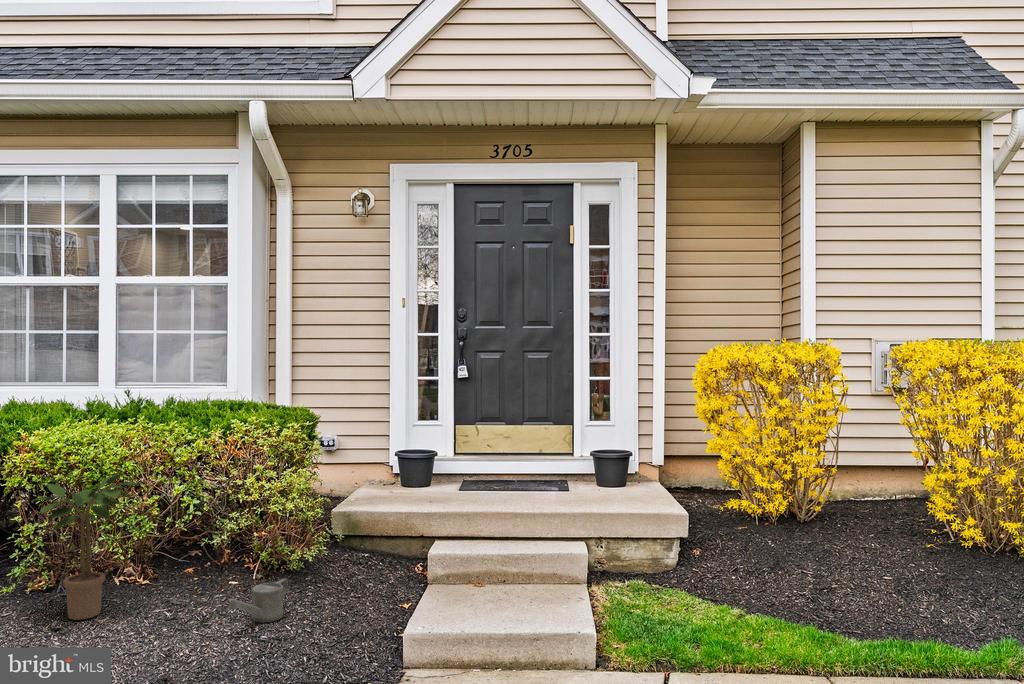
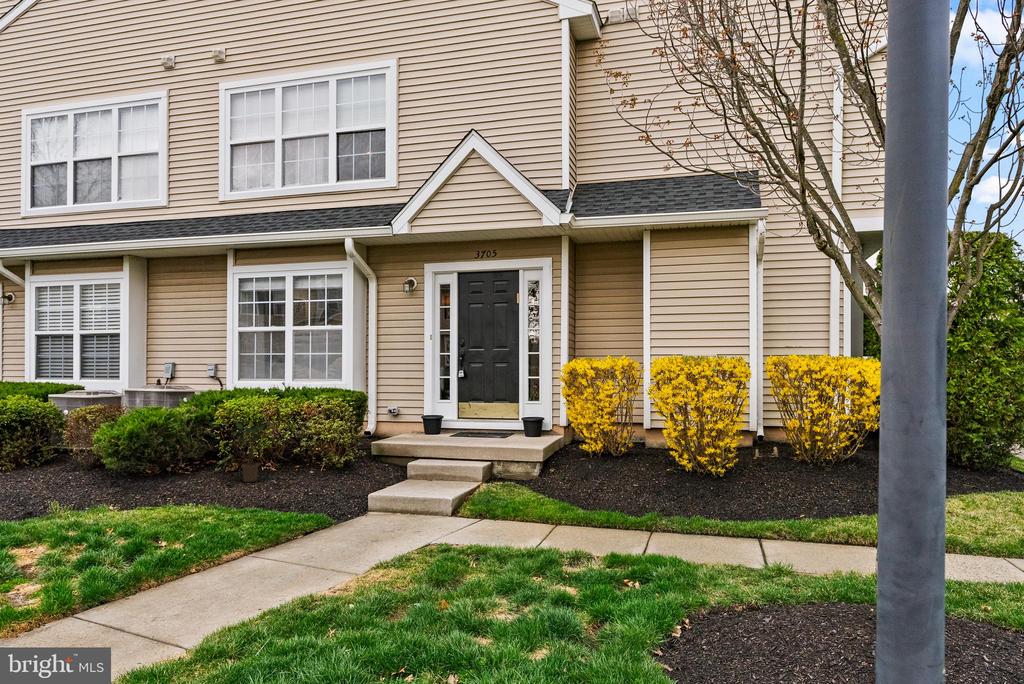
watering can: present [230,579,288,622] -> none [302,470,335,488]

